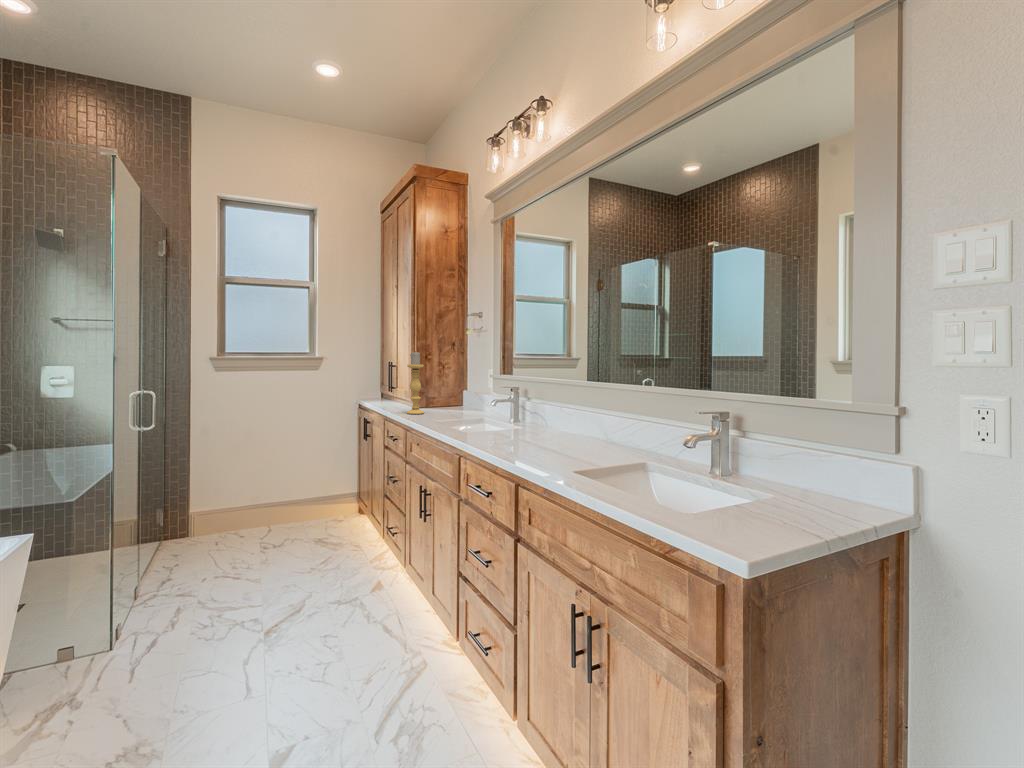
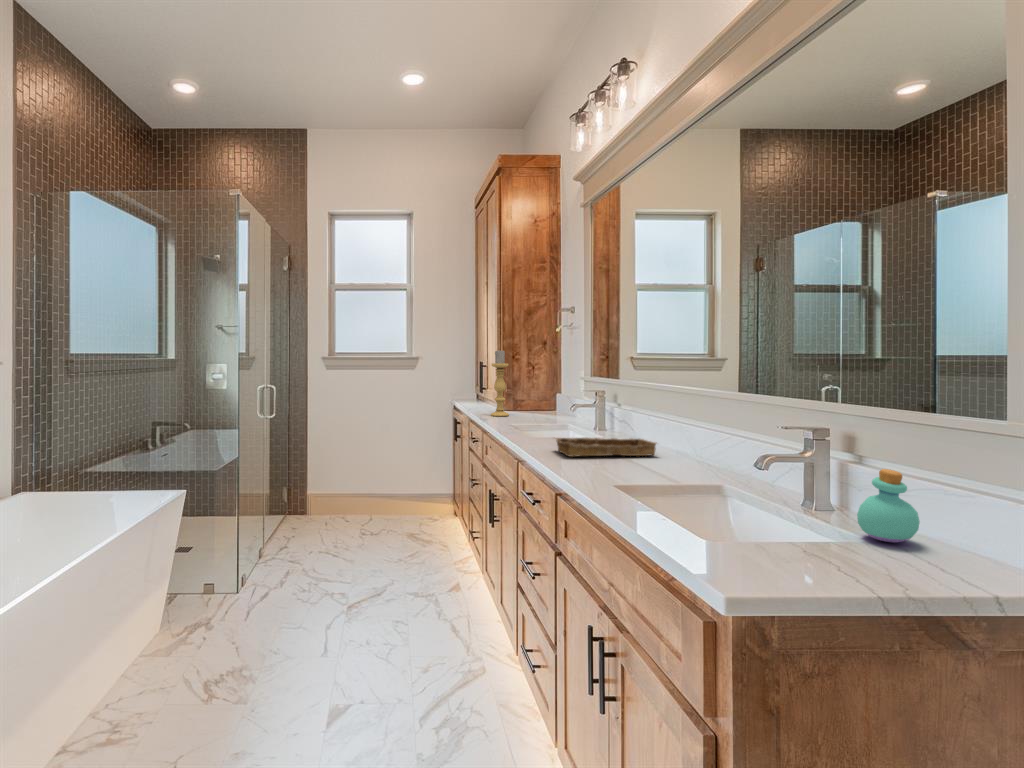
tray: none [494,432,590,451] -> present [556,438,656,457]
perfume bottle: none [798,453,846,511] -> present [857,469,920,543]

